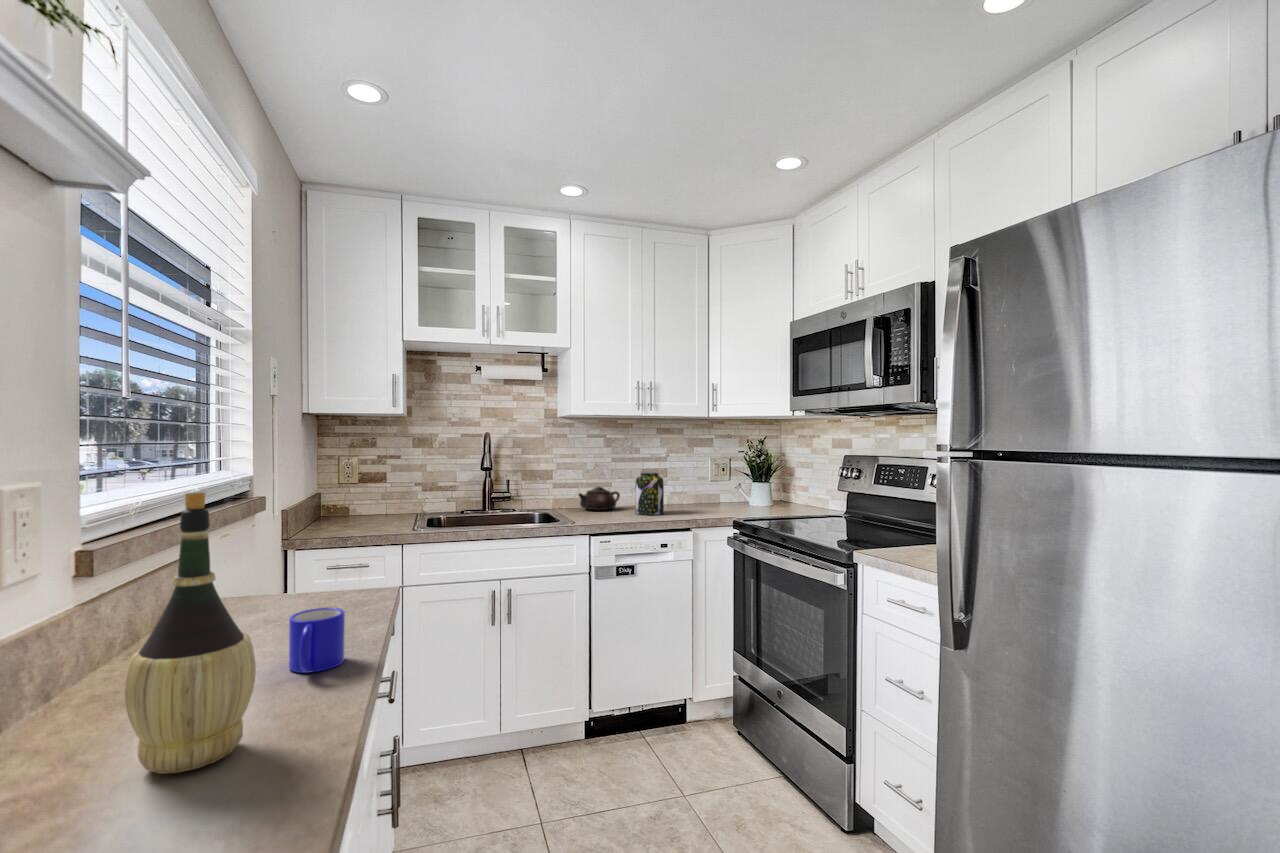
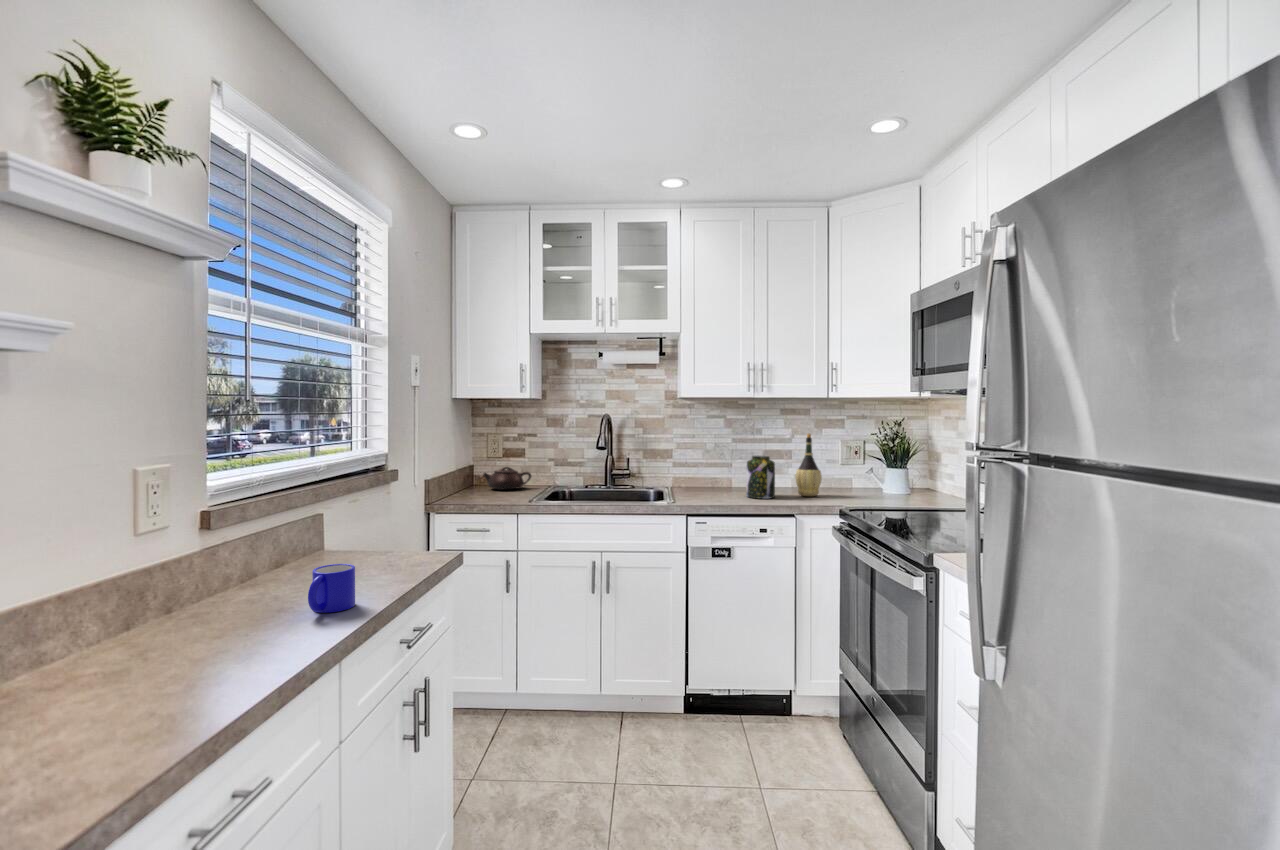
teapot: present [578,487,620,511] -> present [483,467,531,490]
wine bottle: present [124,492,256,774] -> present [795,433,822,496]

